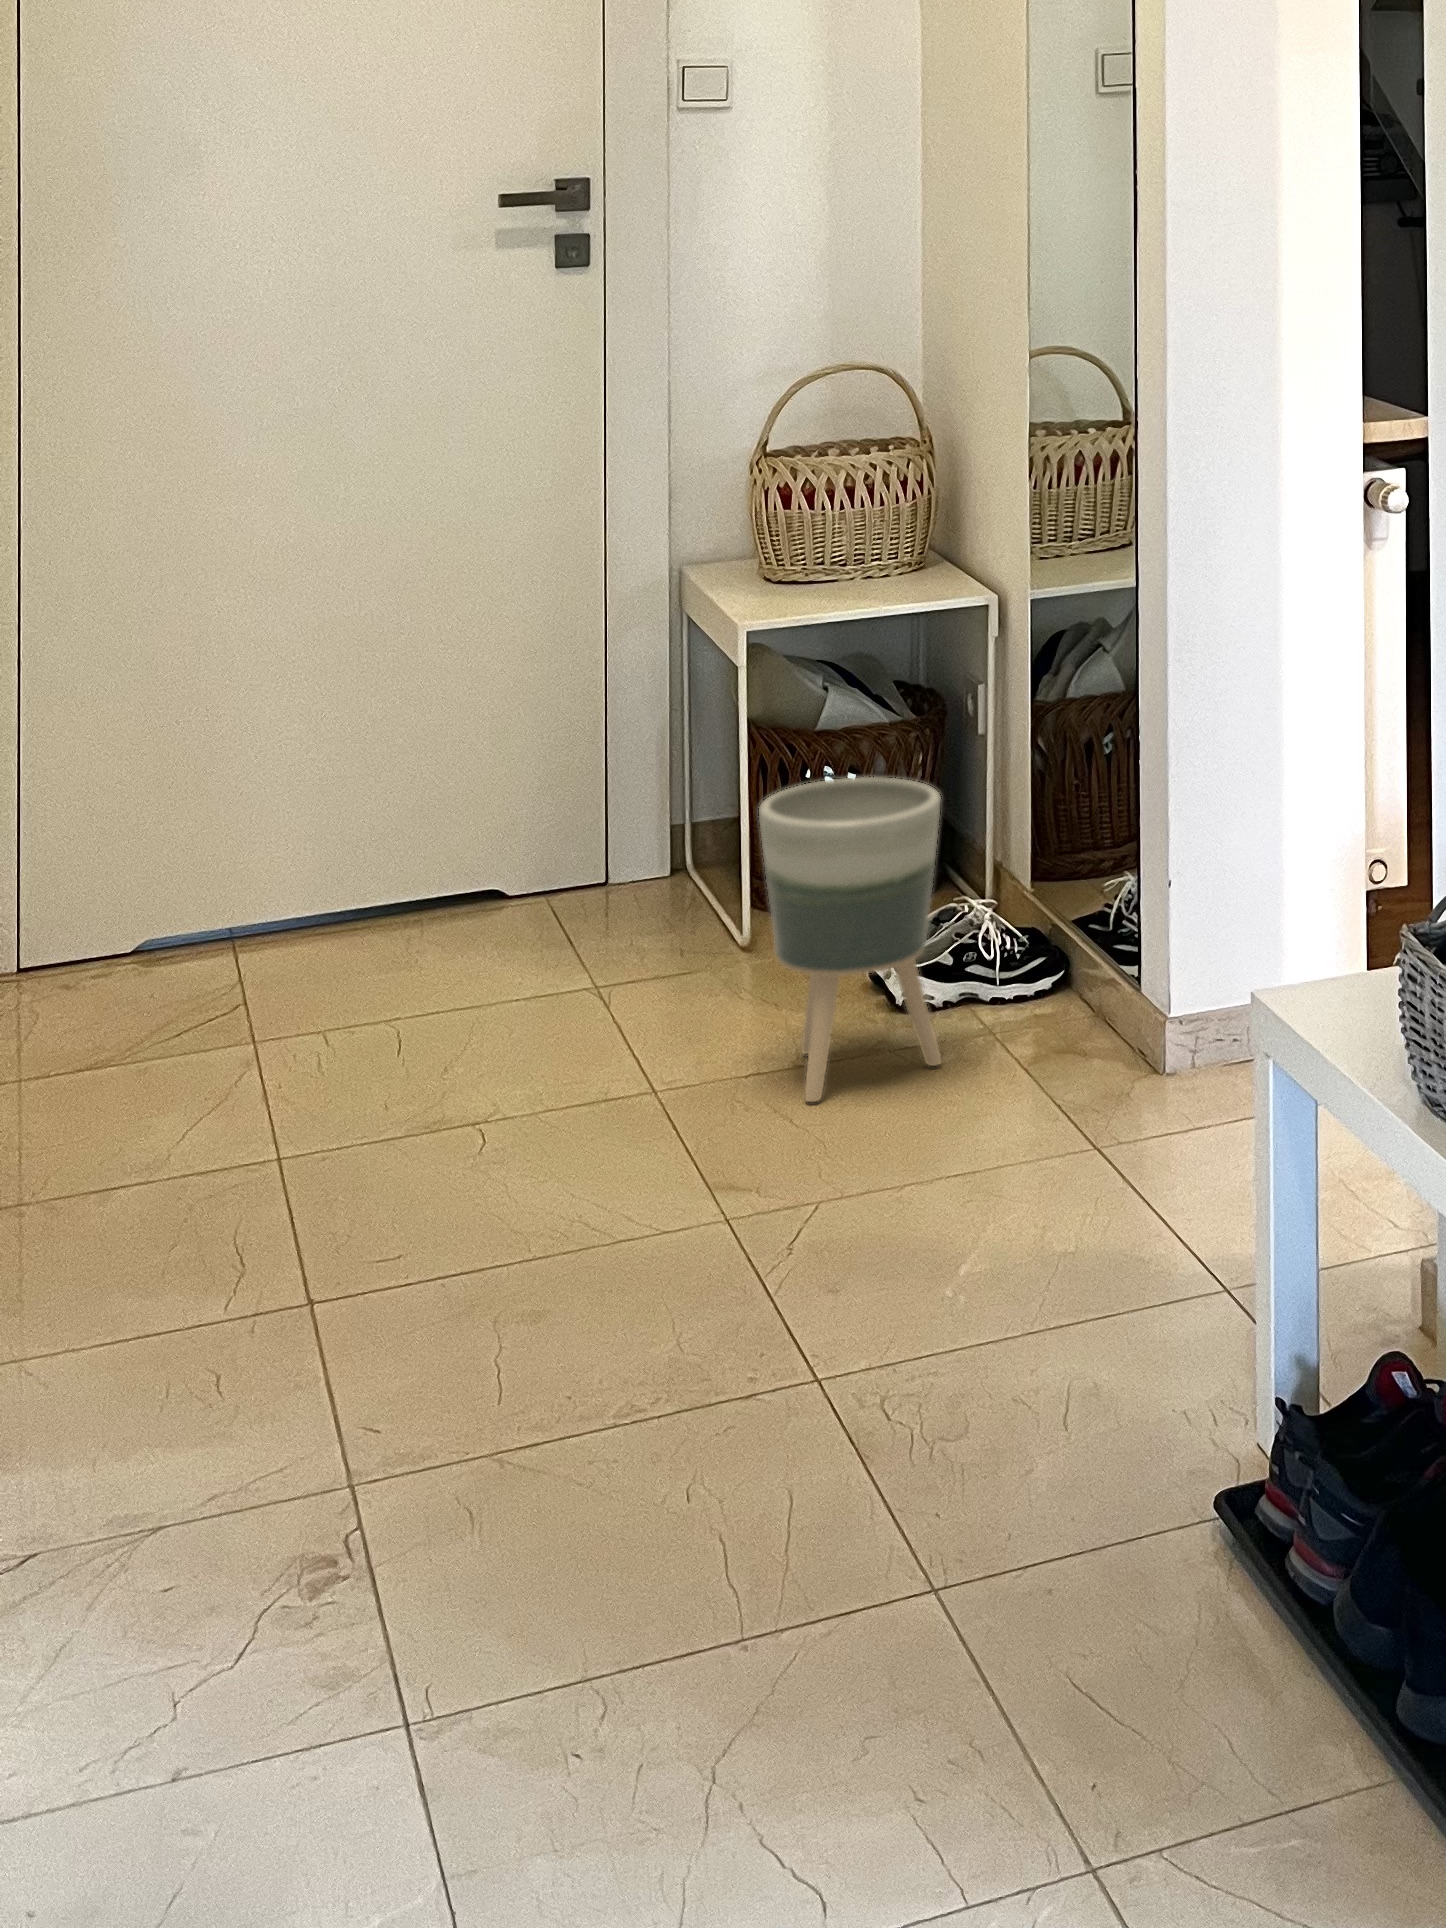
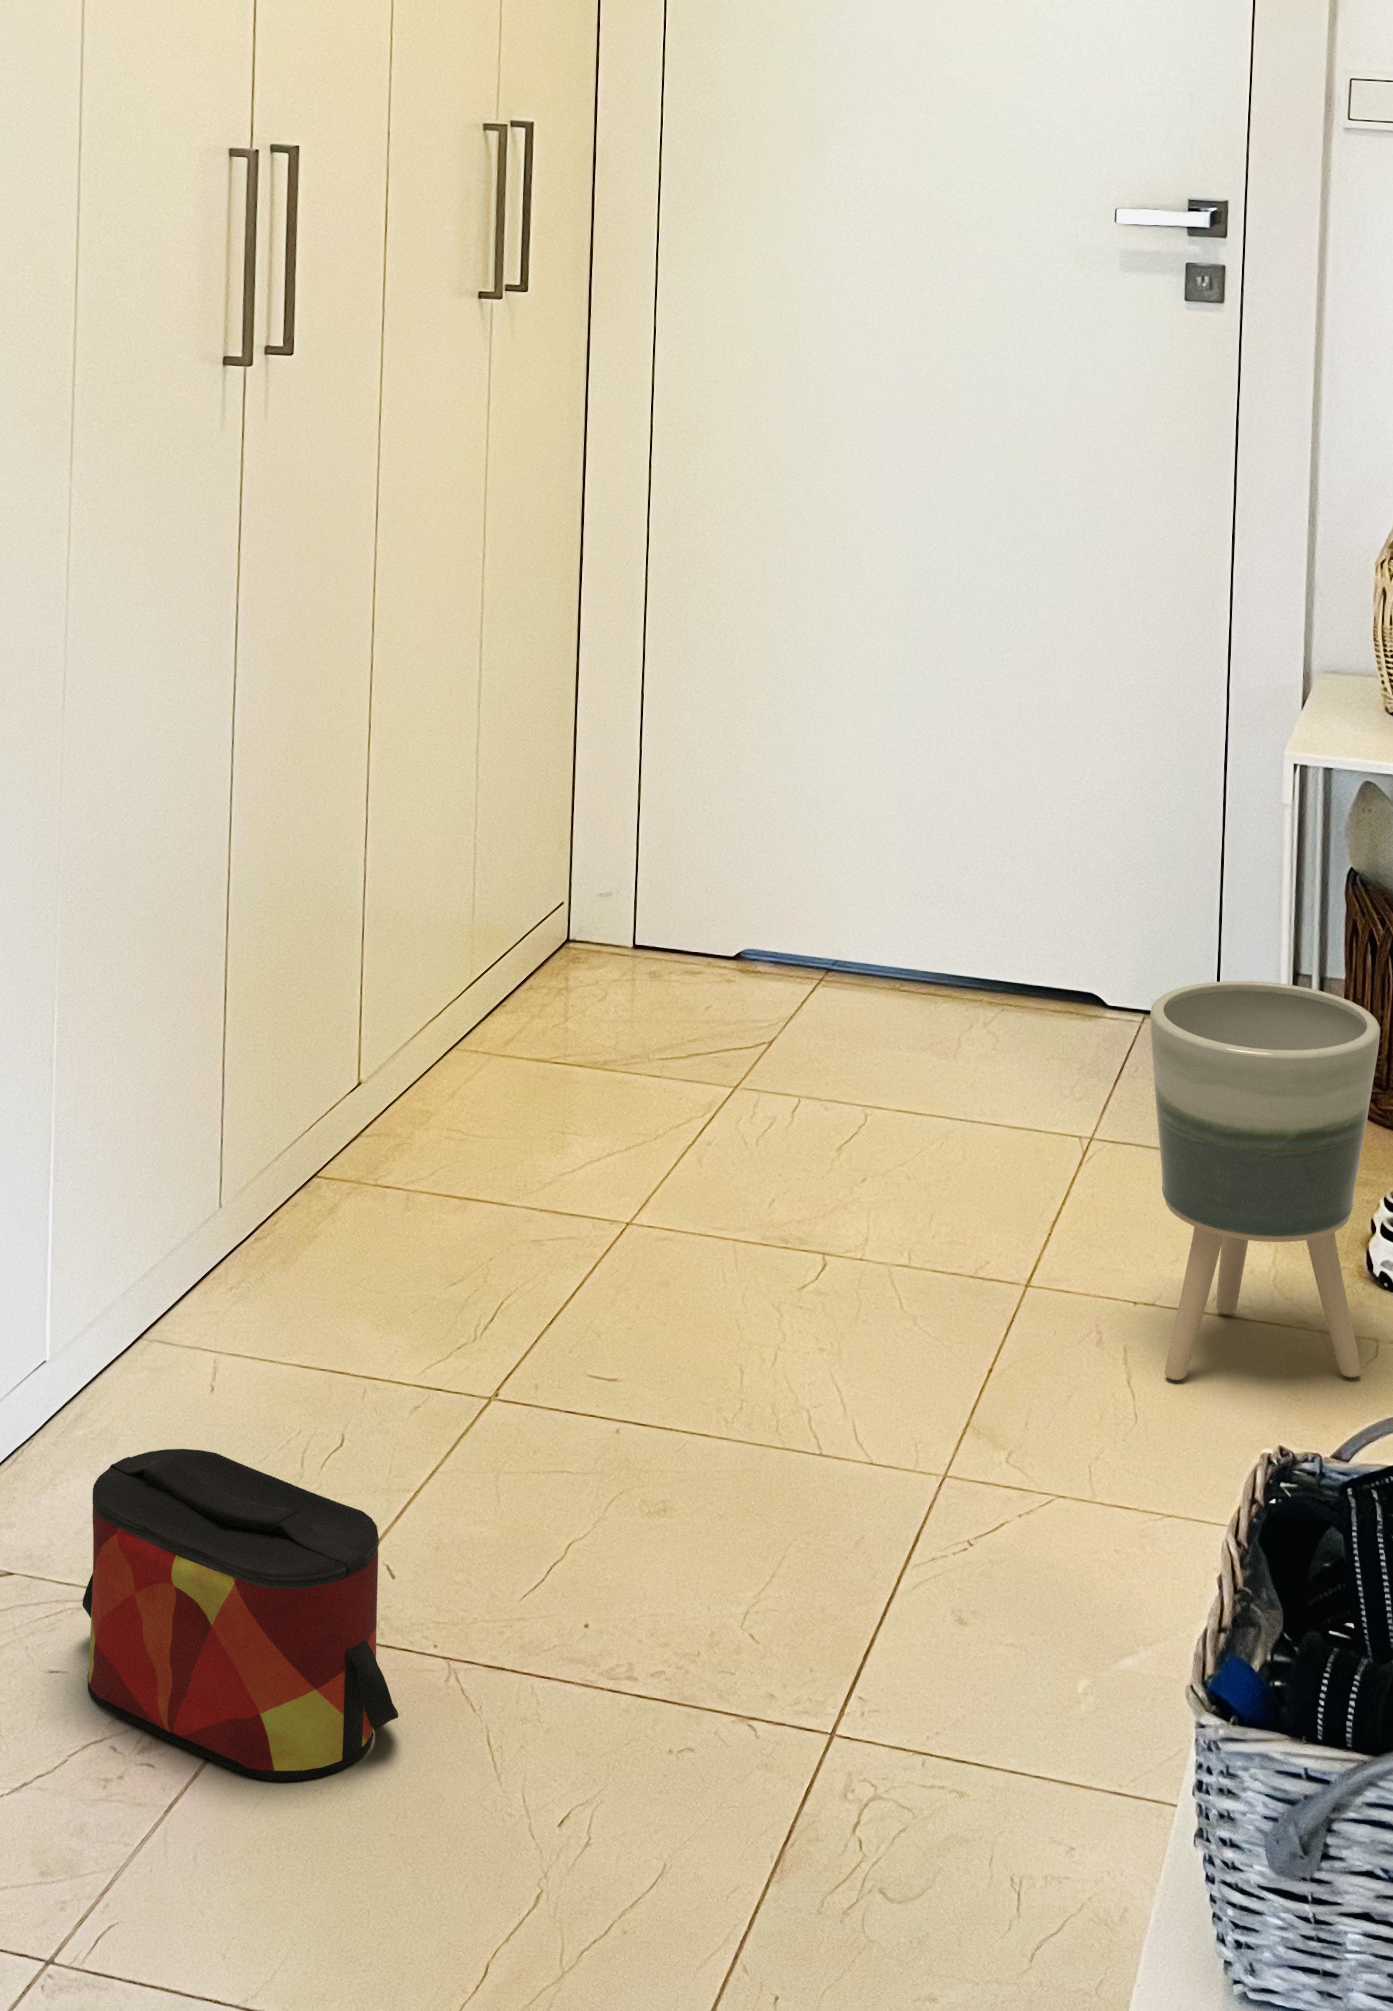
bag: none [118,1302,474,1547] -> present [82,1449,398,1781]

